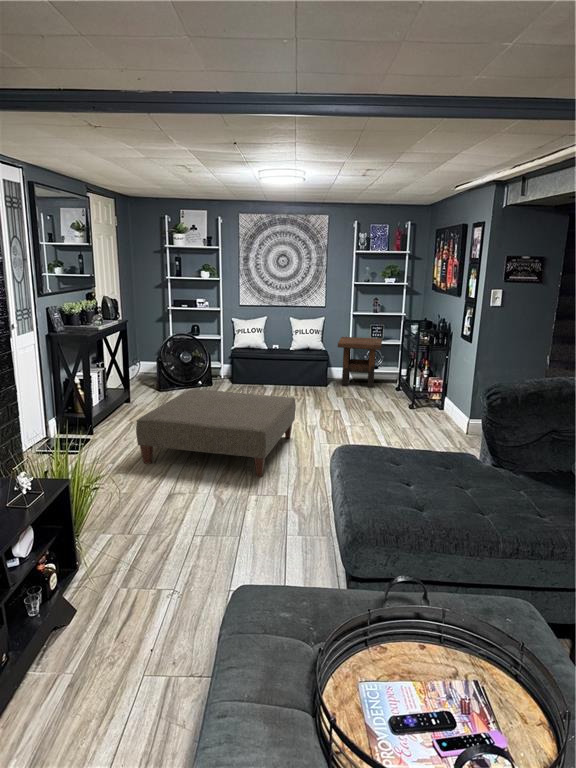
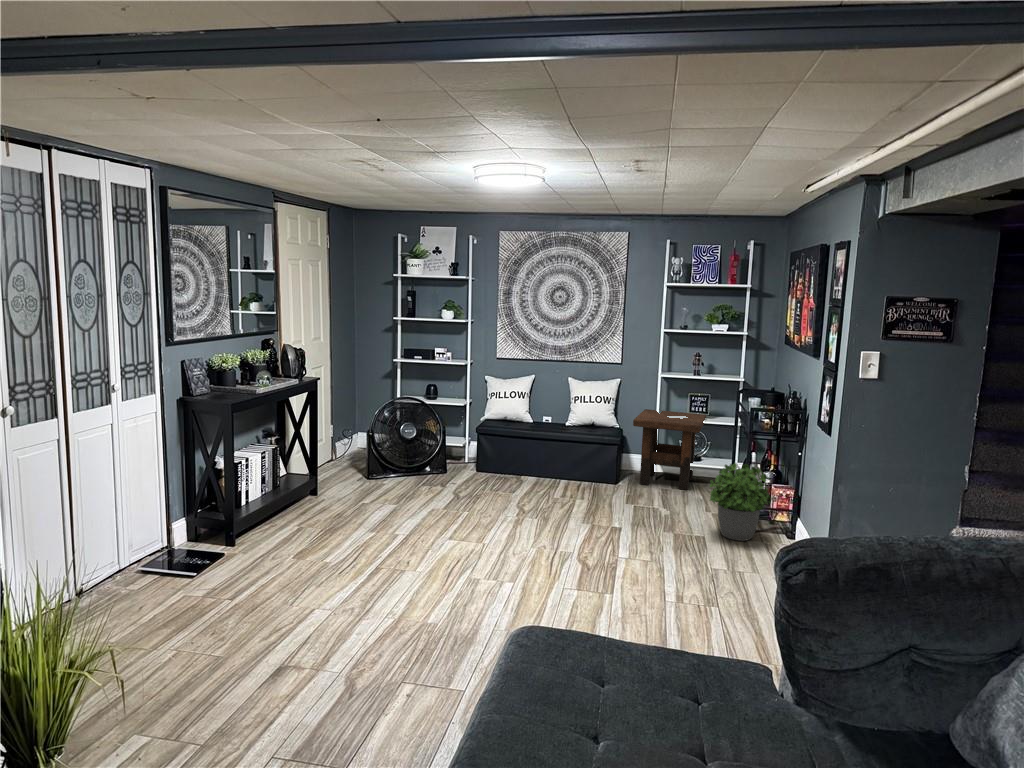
potted plant: none [394,364,432,413] -> present [710,463,771,541]
ottoman: present [136,389,296,477] -> none [264,486,530,647]

